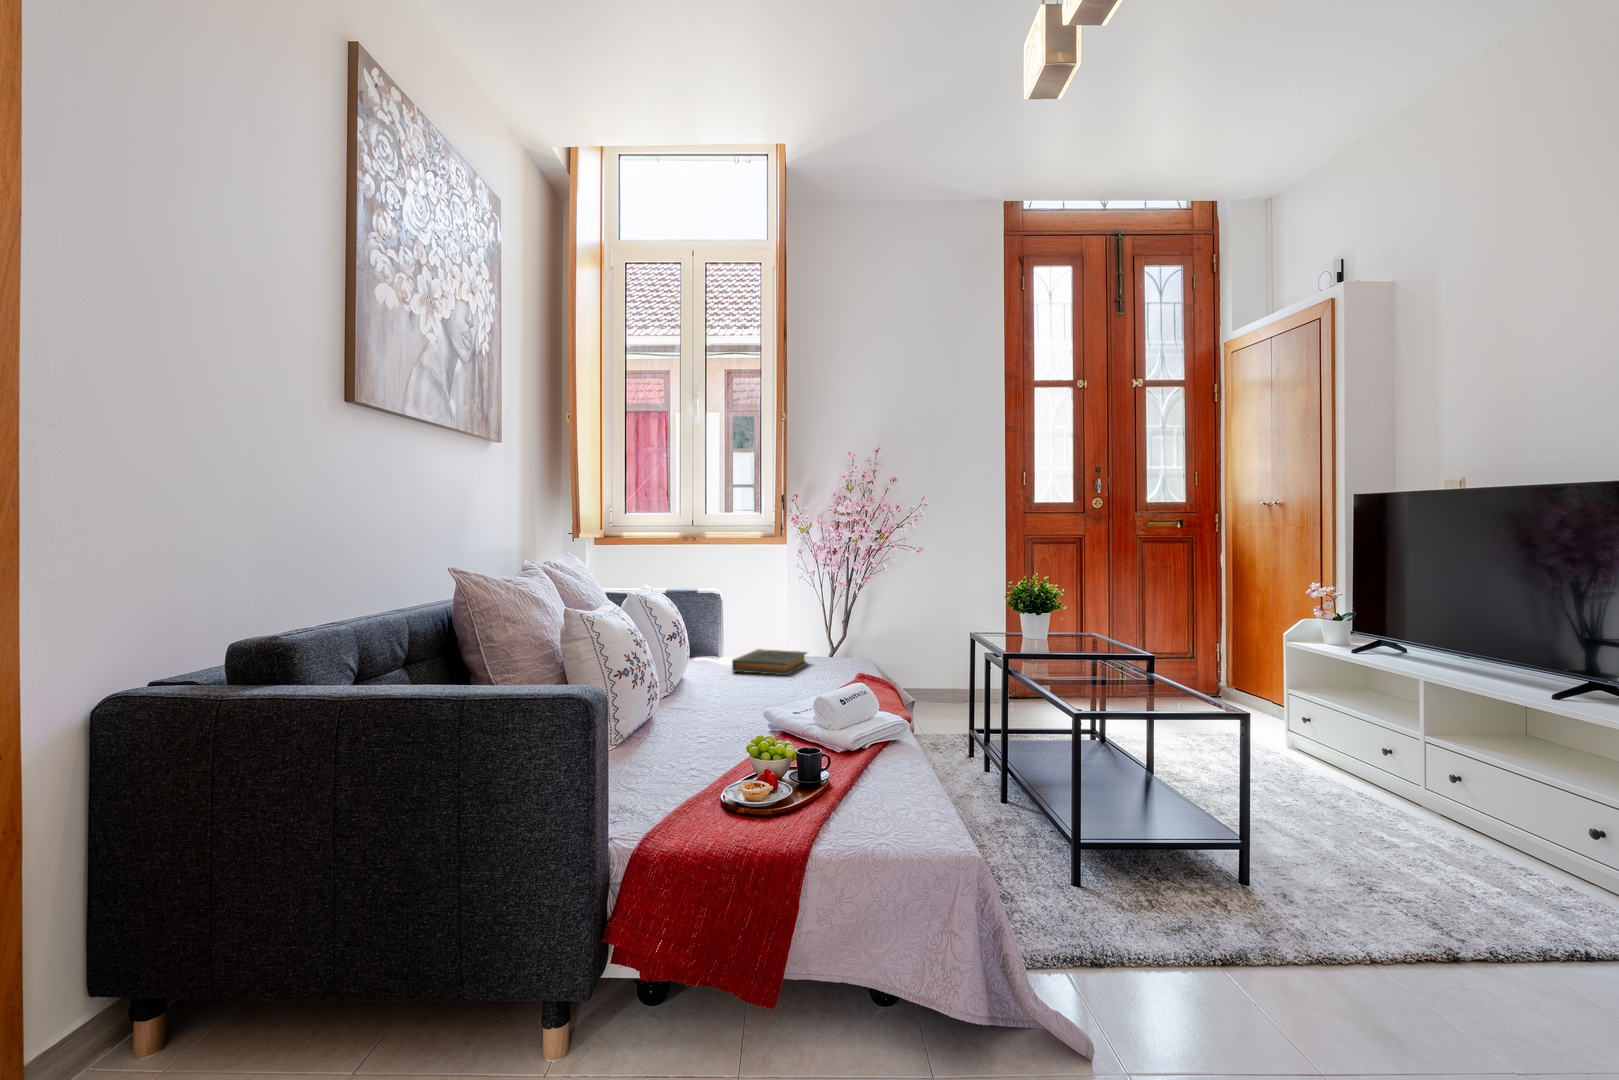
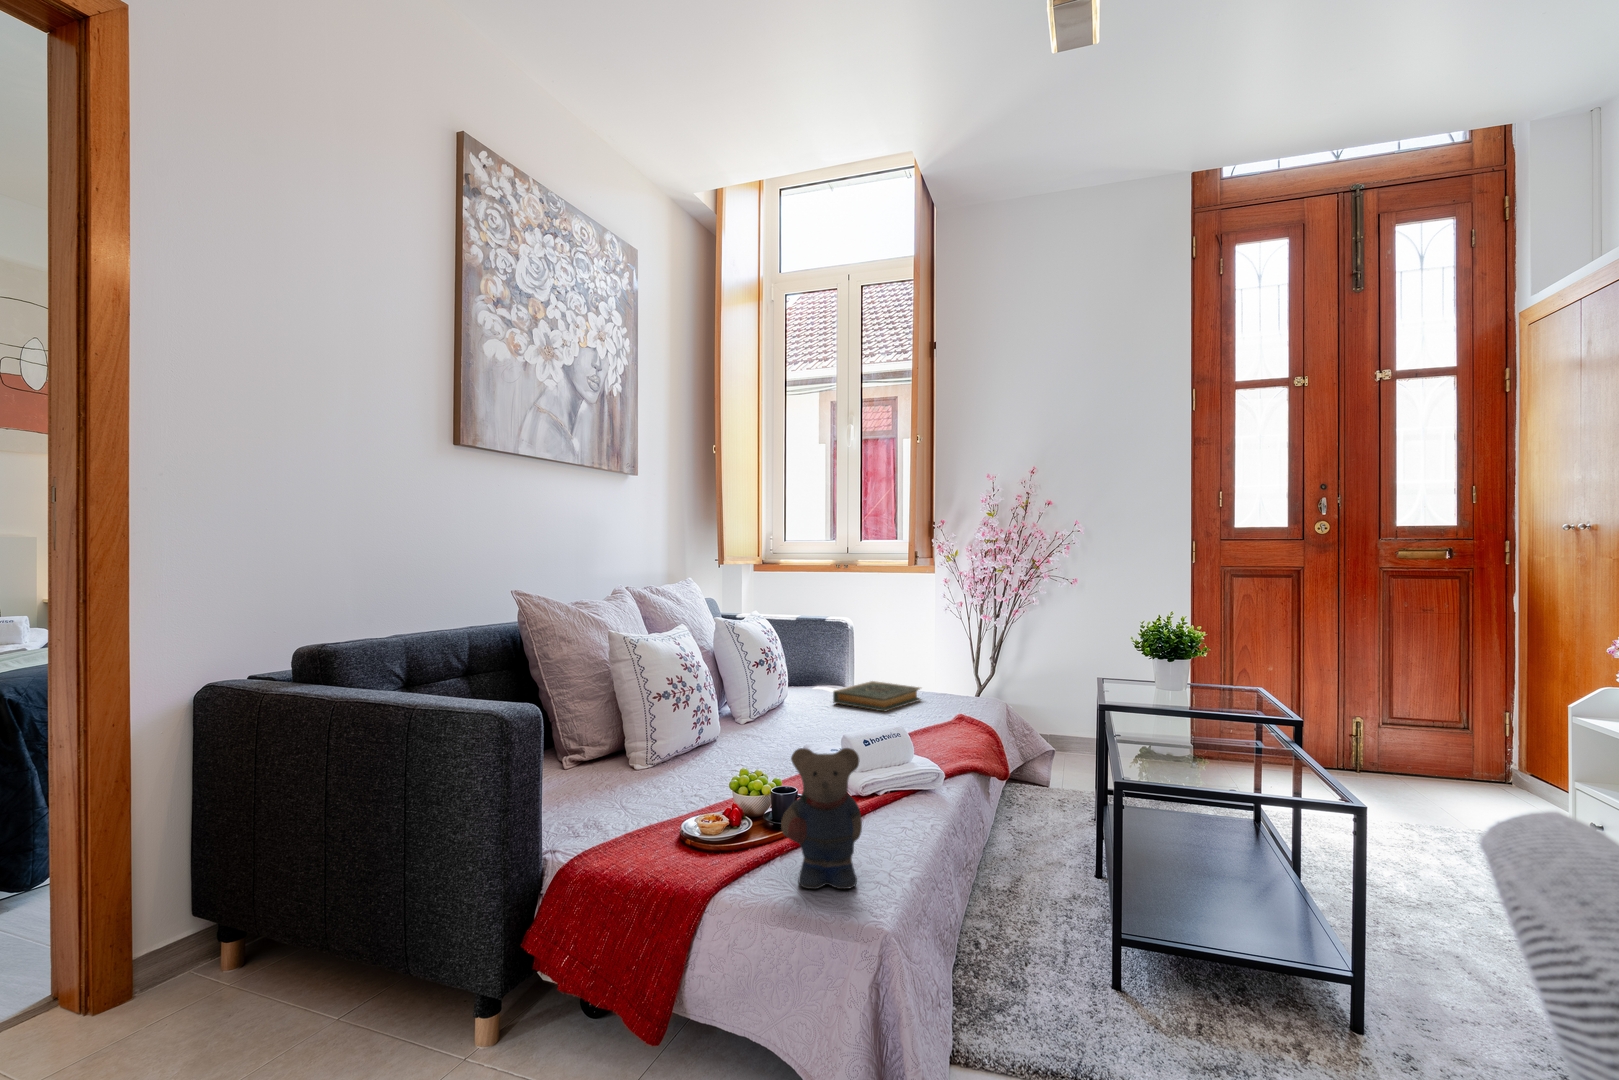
teddy bear: none [847,691,913,812] -> present [781,748,862,889]

